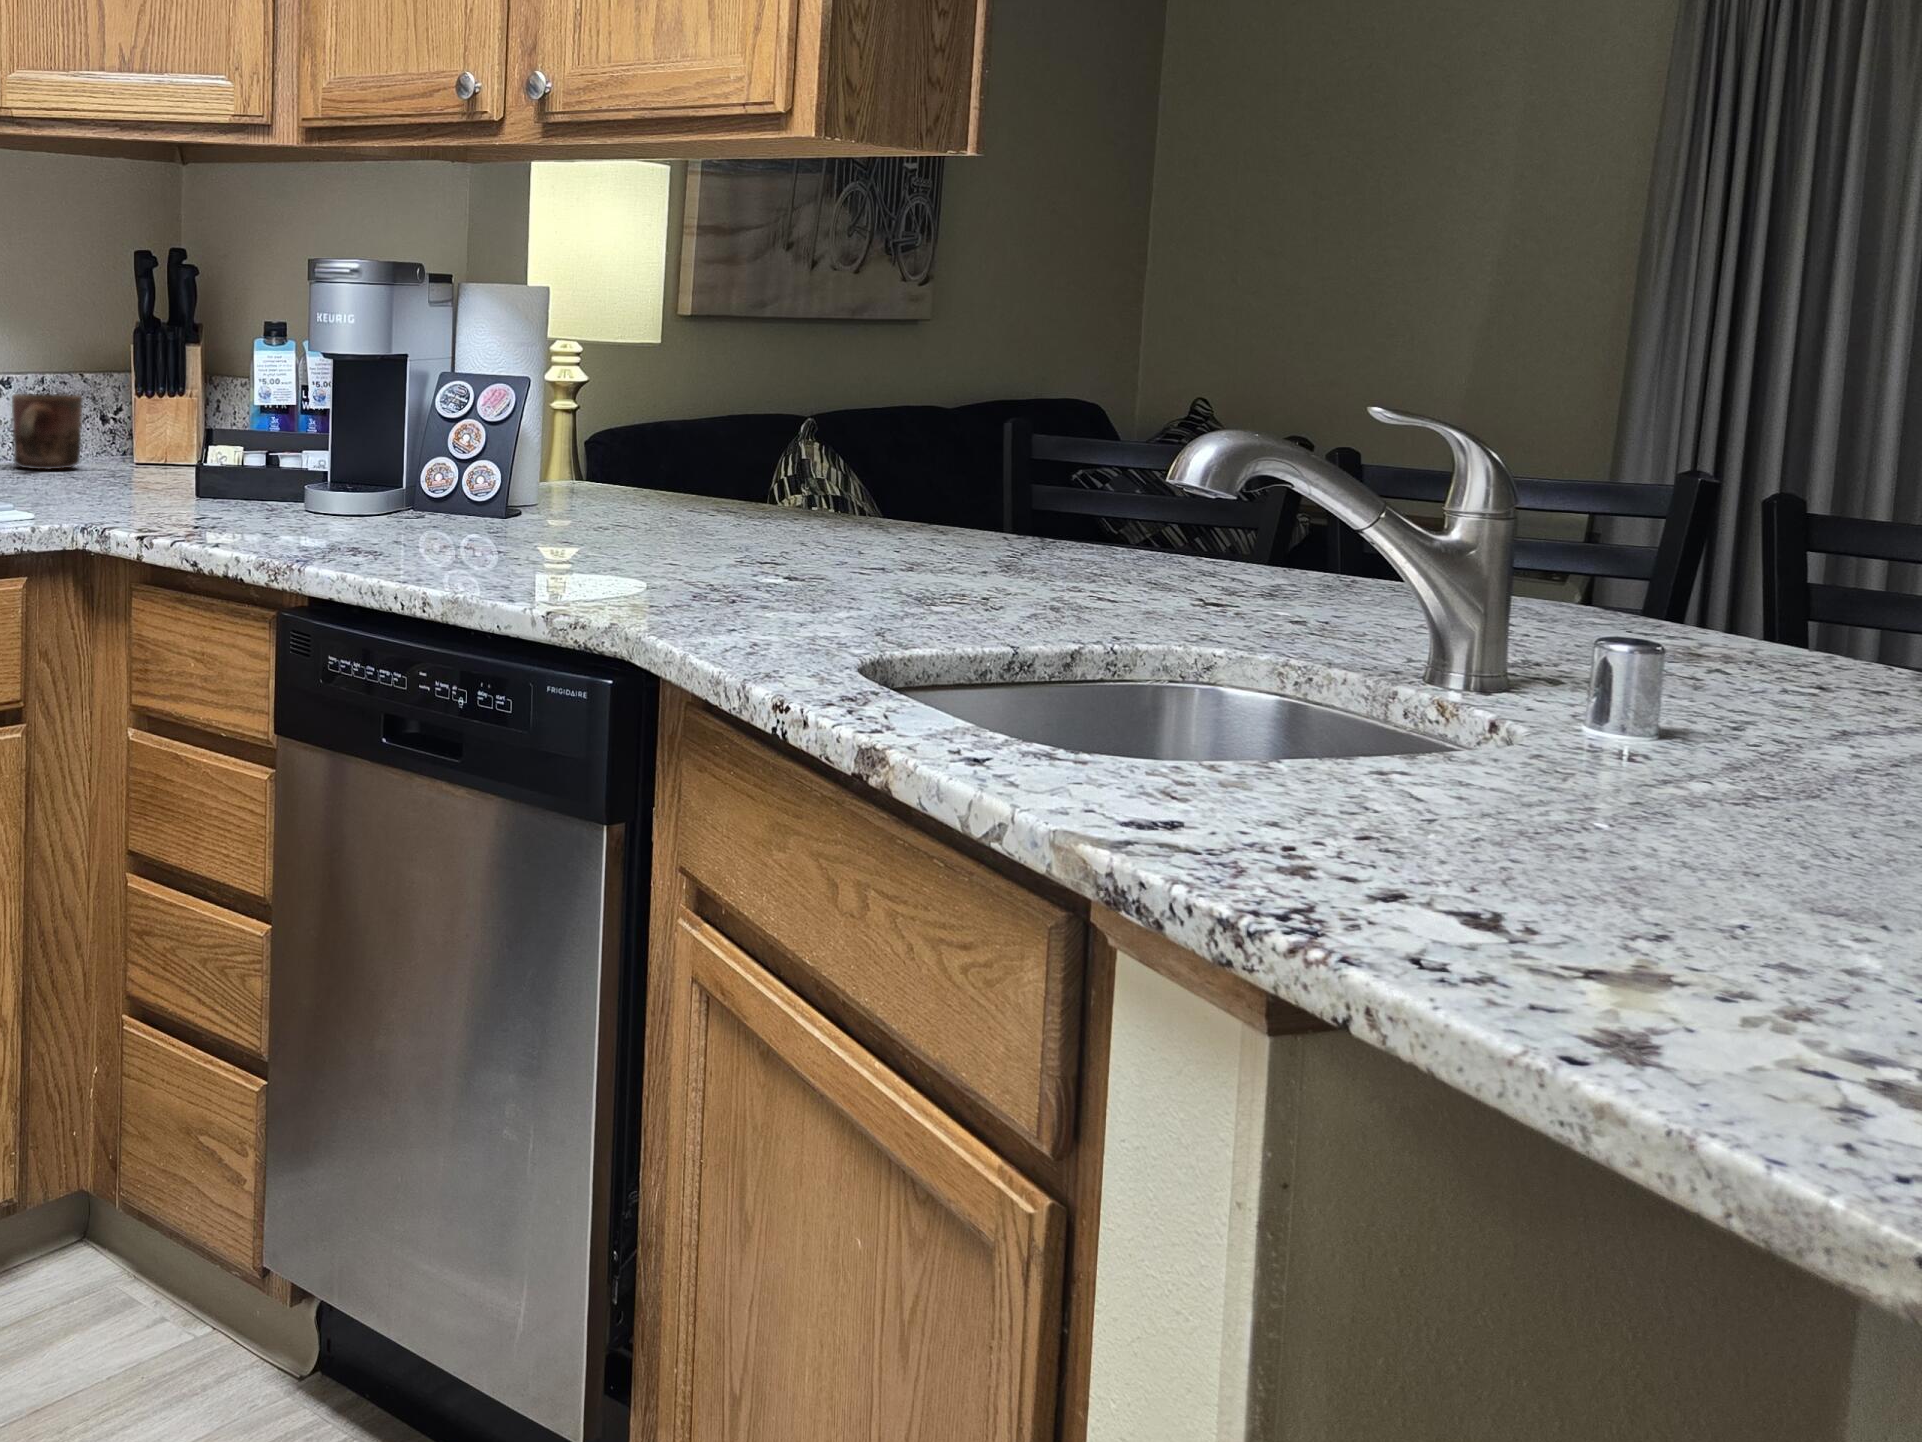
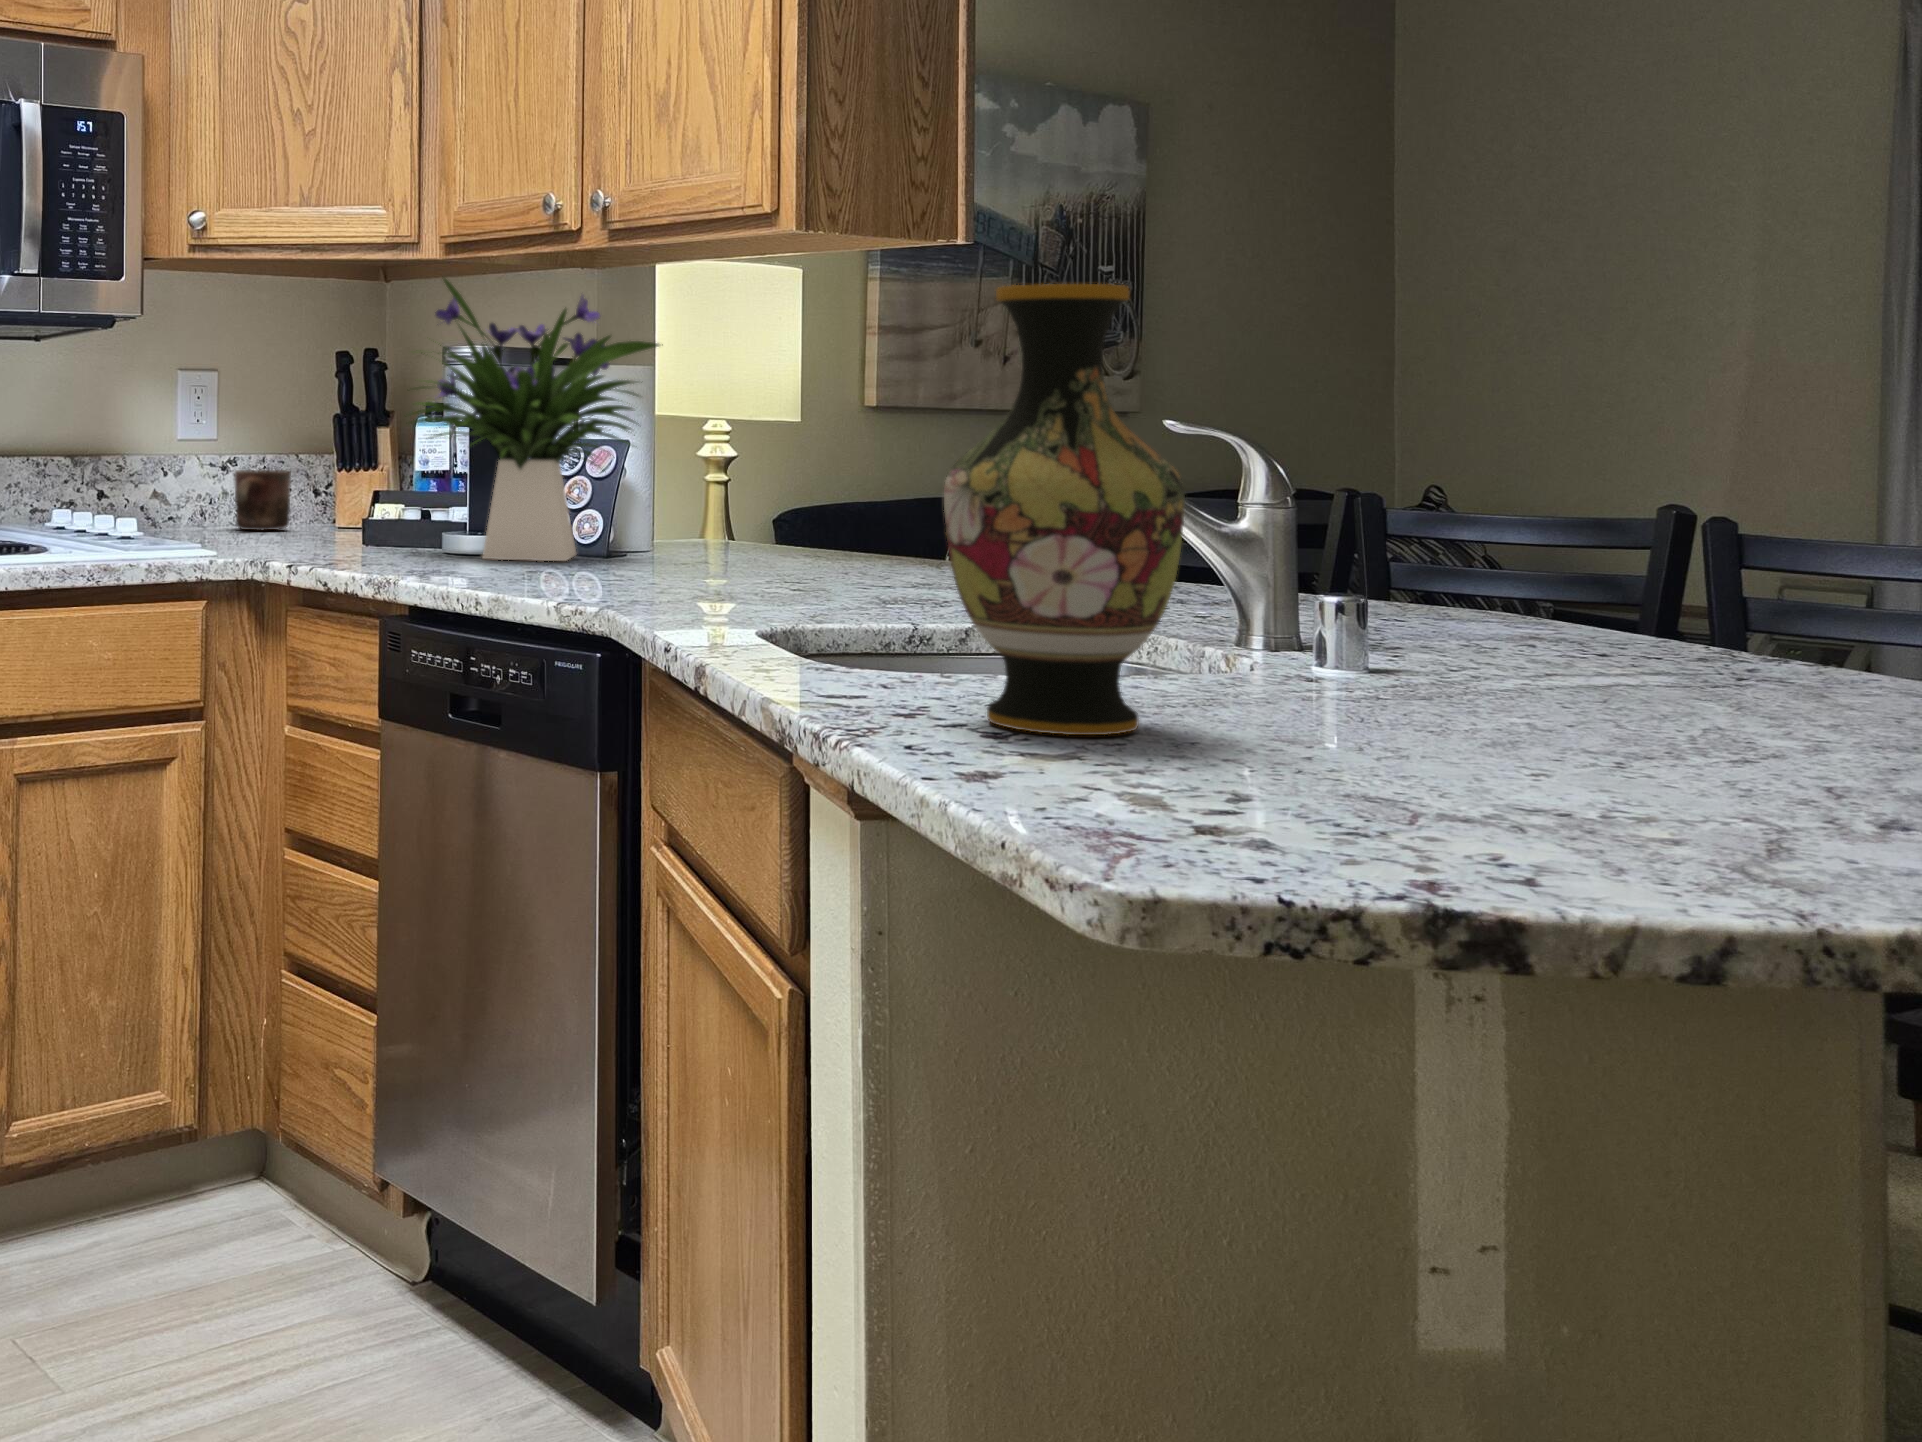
flower arrangement: none [261,169,589,527] -> present [412,278,663,561]
vase: none [1398,279,1774,924] -> present [944,284,1185,735]

